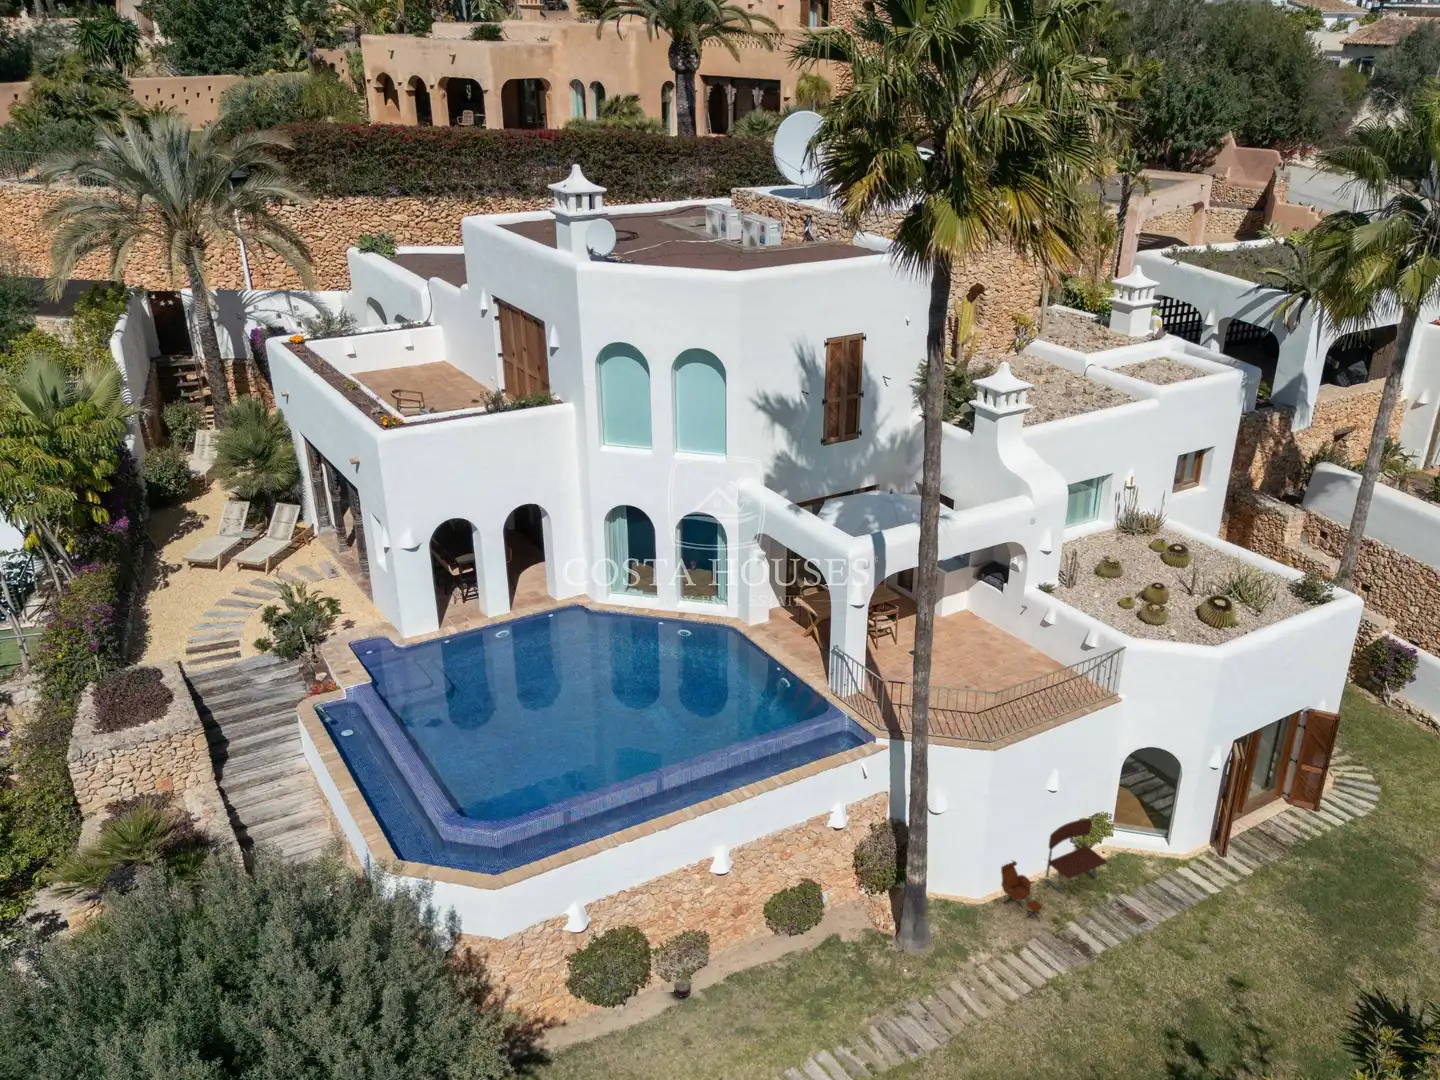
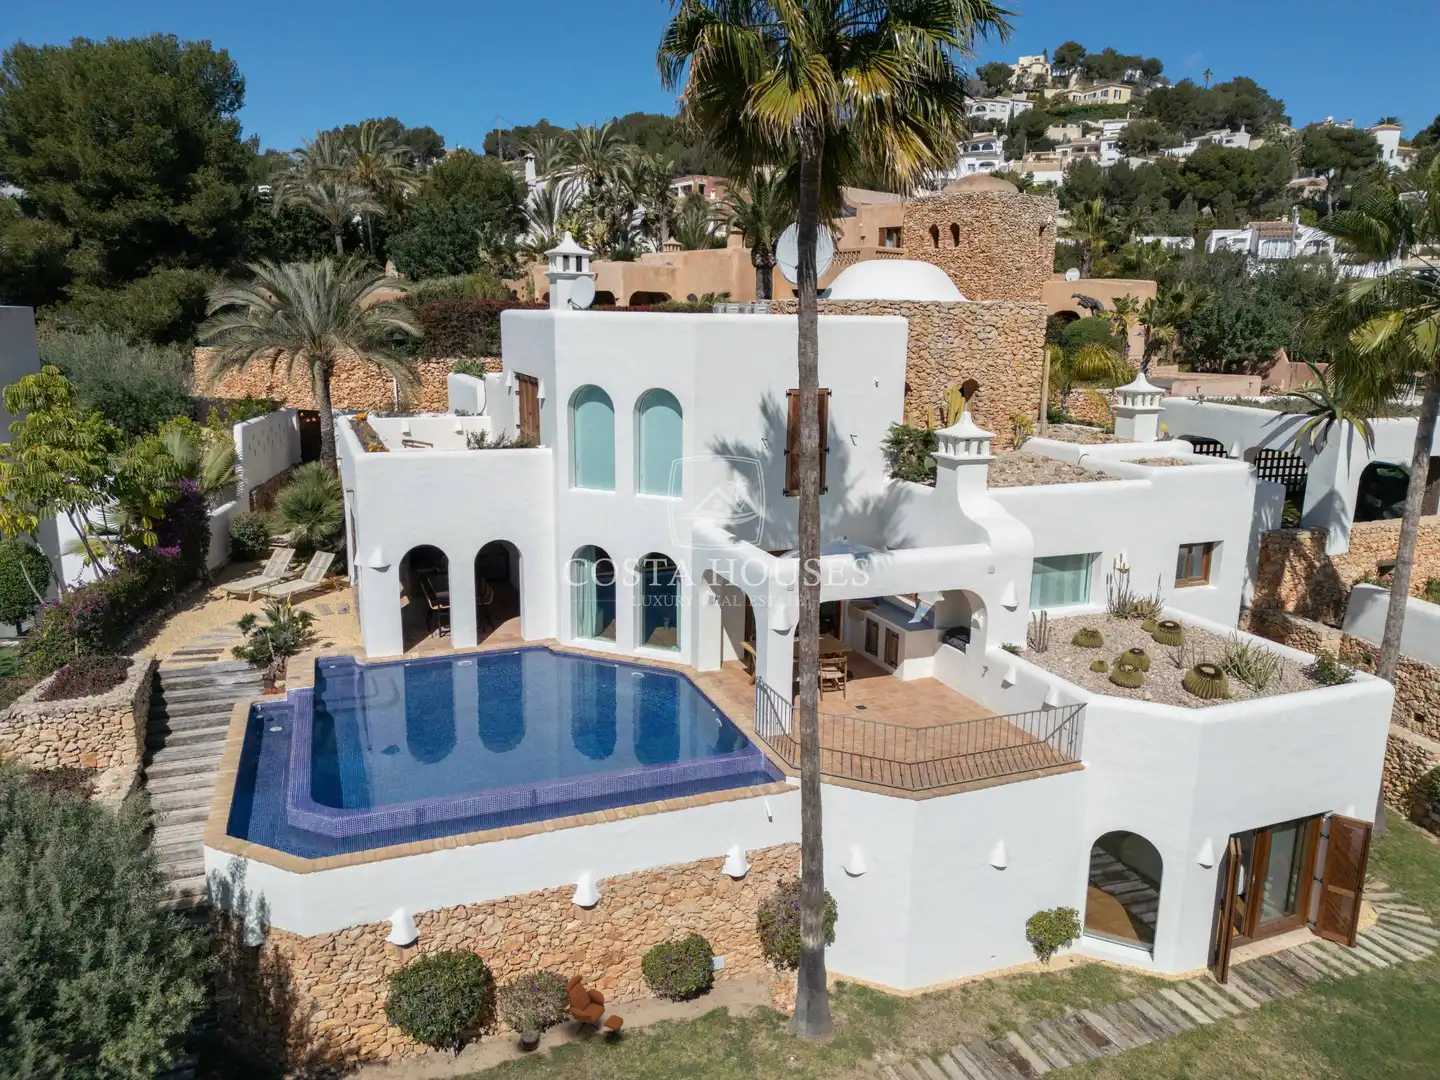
bench: present [1046,819,1106,893] -> none [993,911,1066,997]
lounge chair: present [1001,861,1042,917] -> present [566,975,624,1043]

